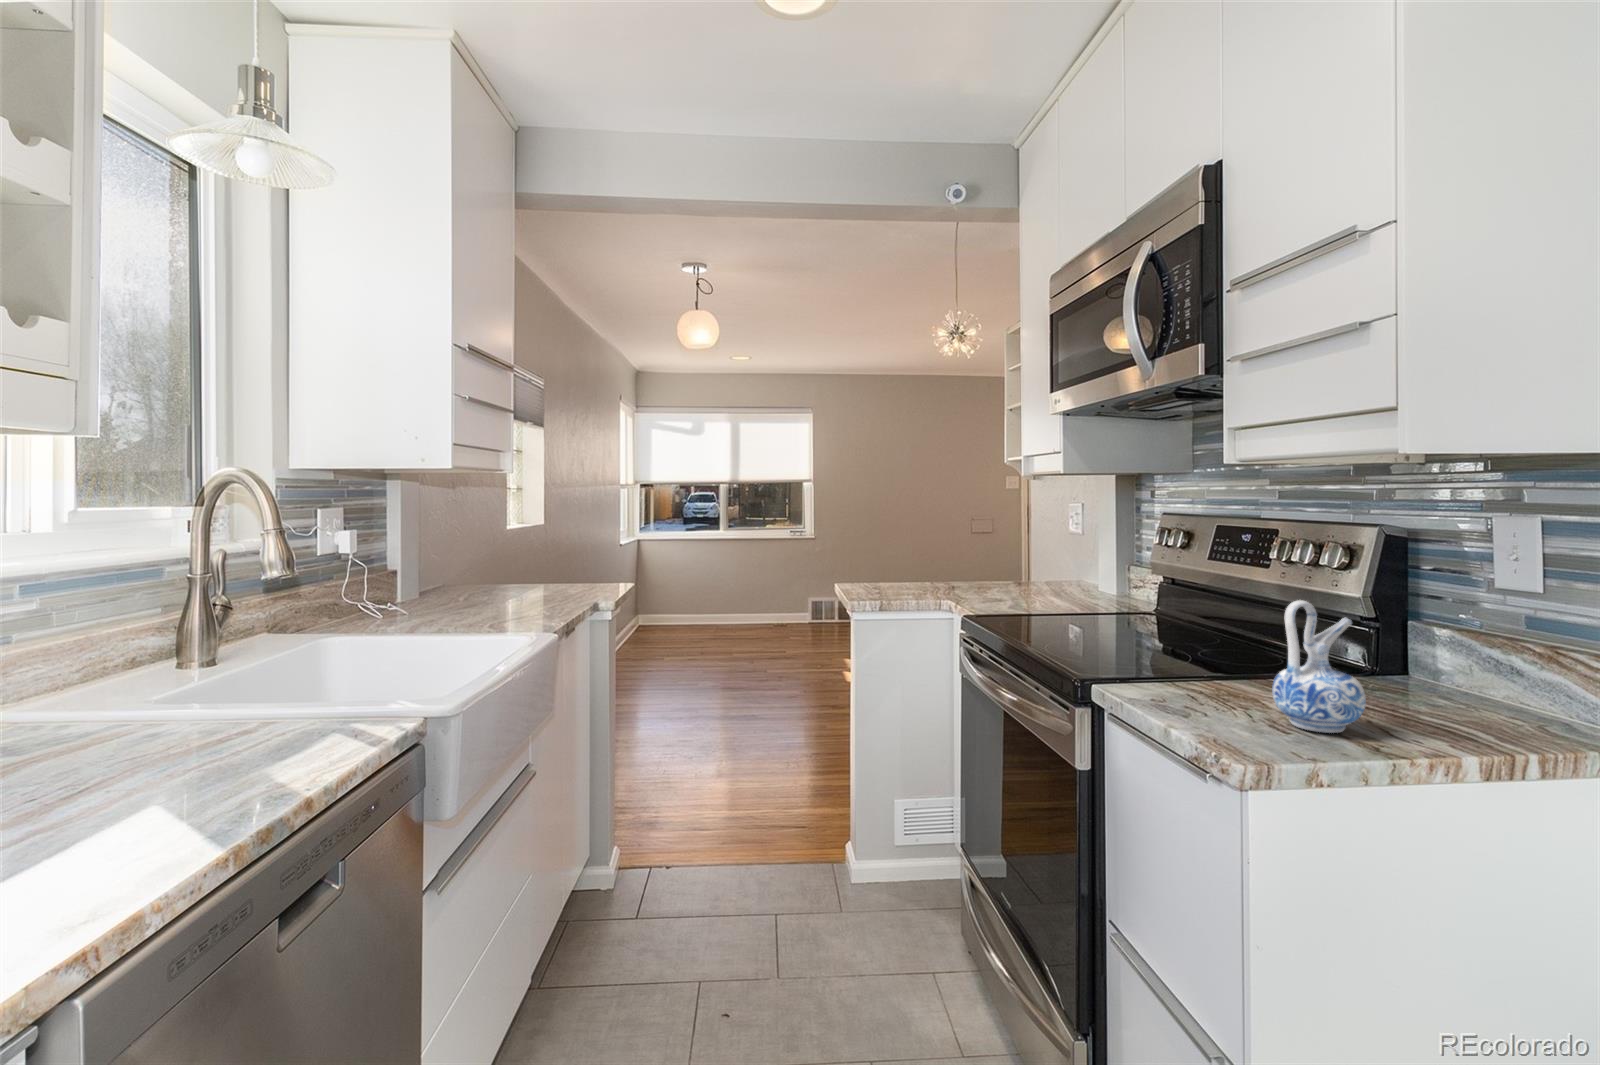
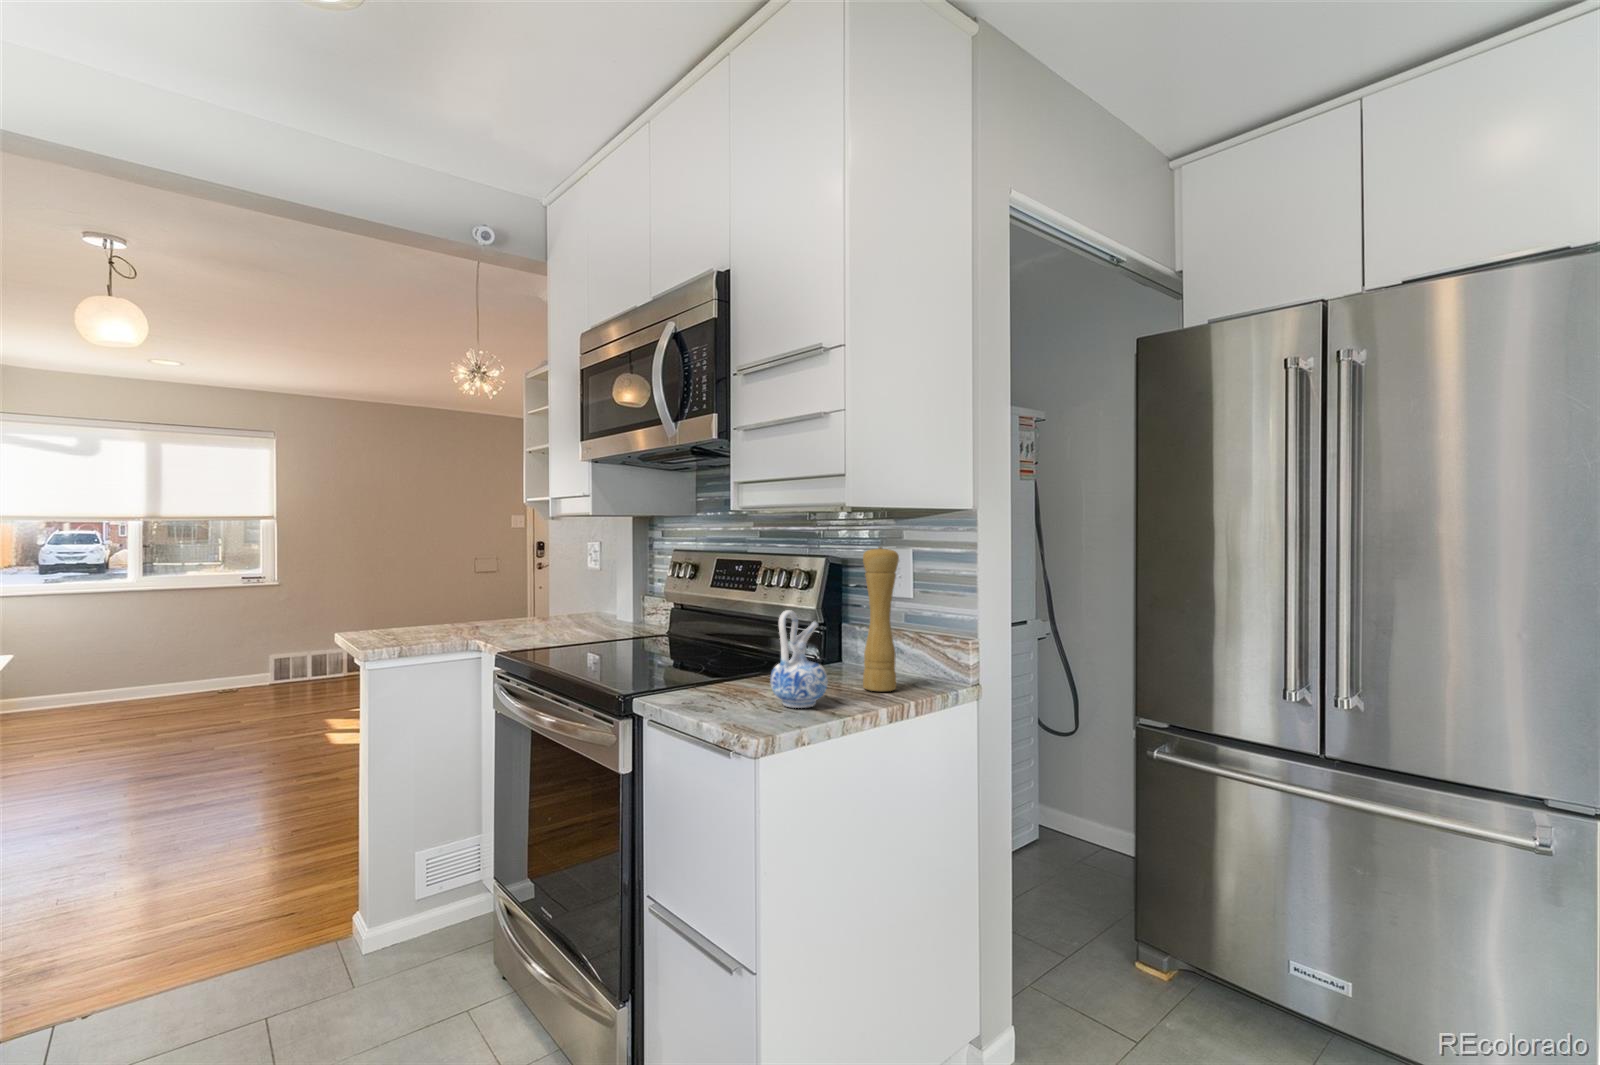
pepper mill: none [1436,513,1512,728] -> present [863,546,899,691]

